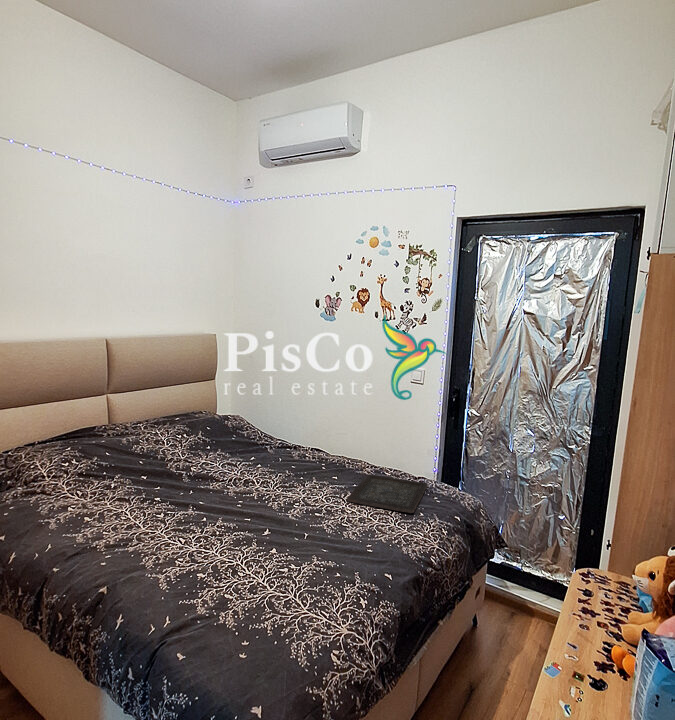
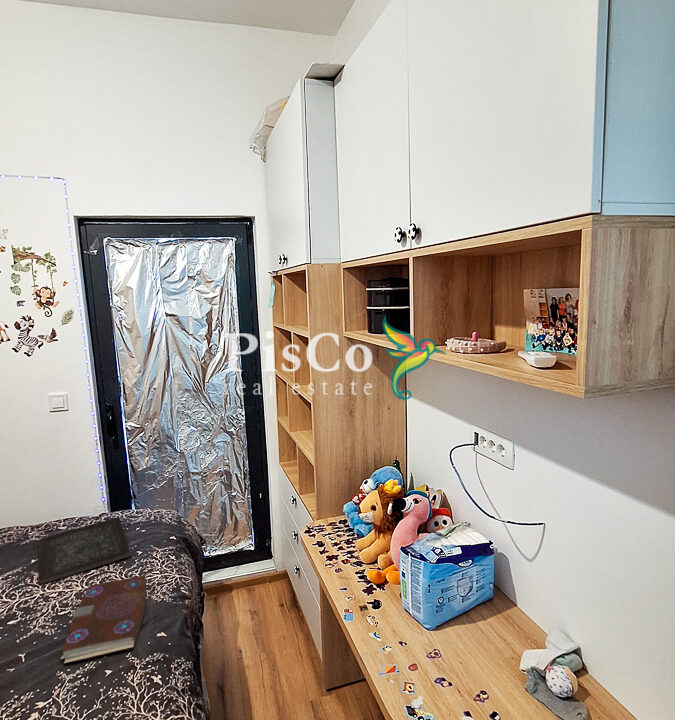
book: none [320,516,408,572] -> present [61,576,146,664]

